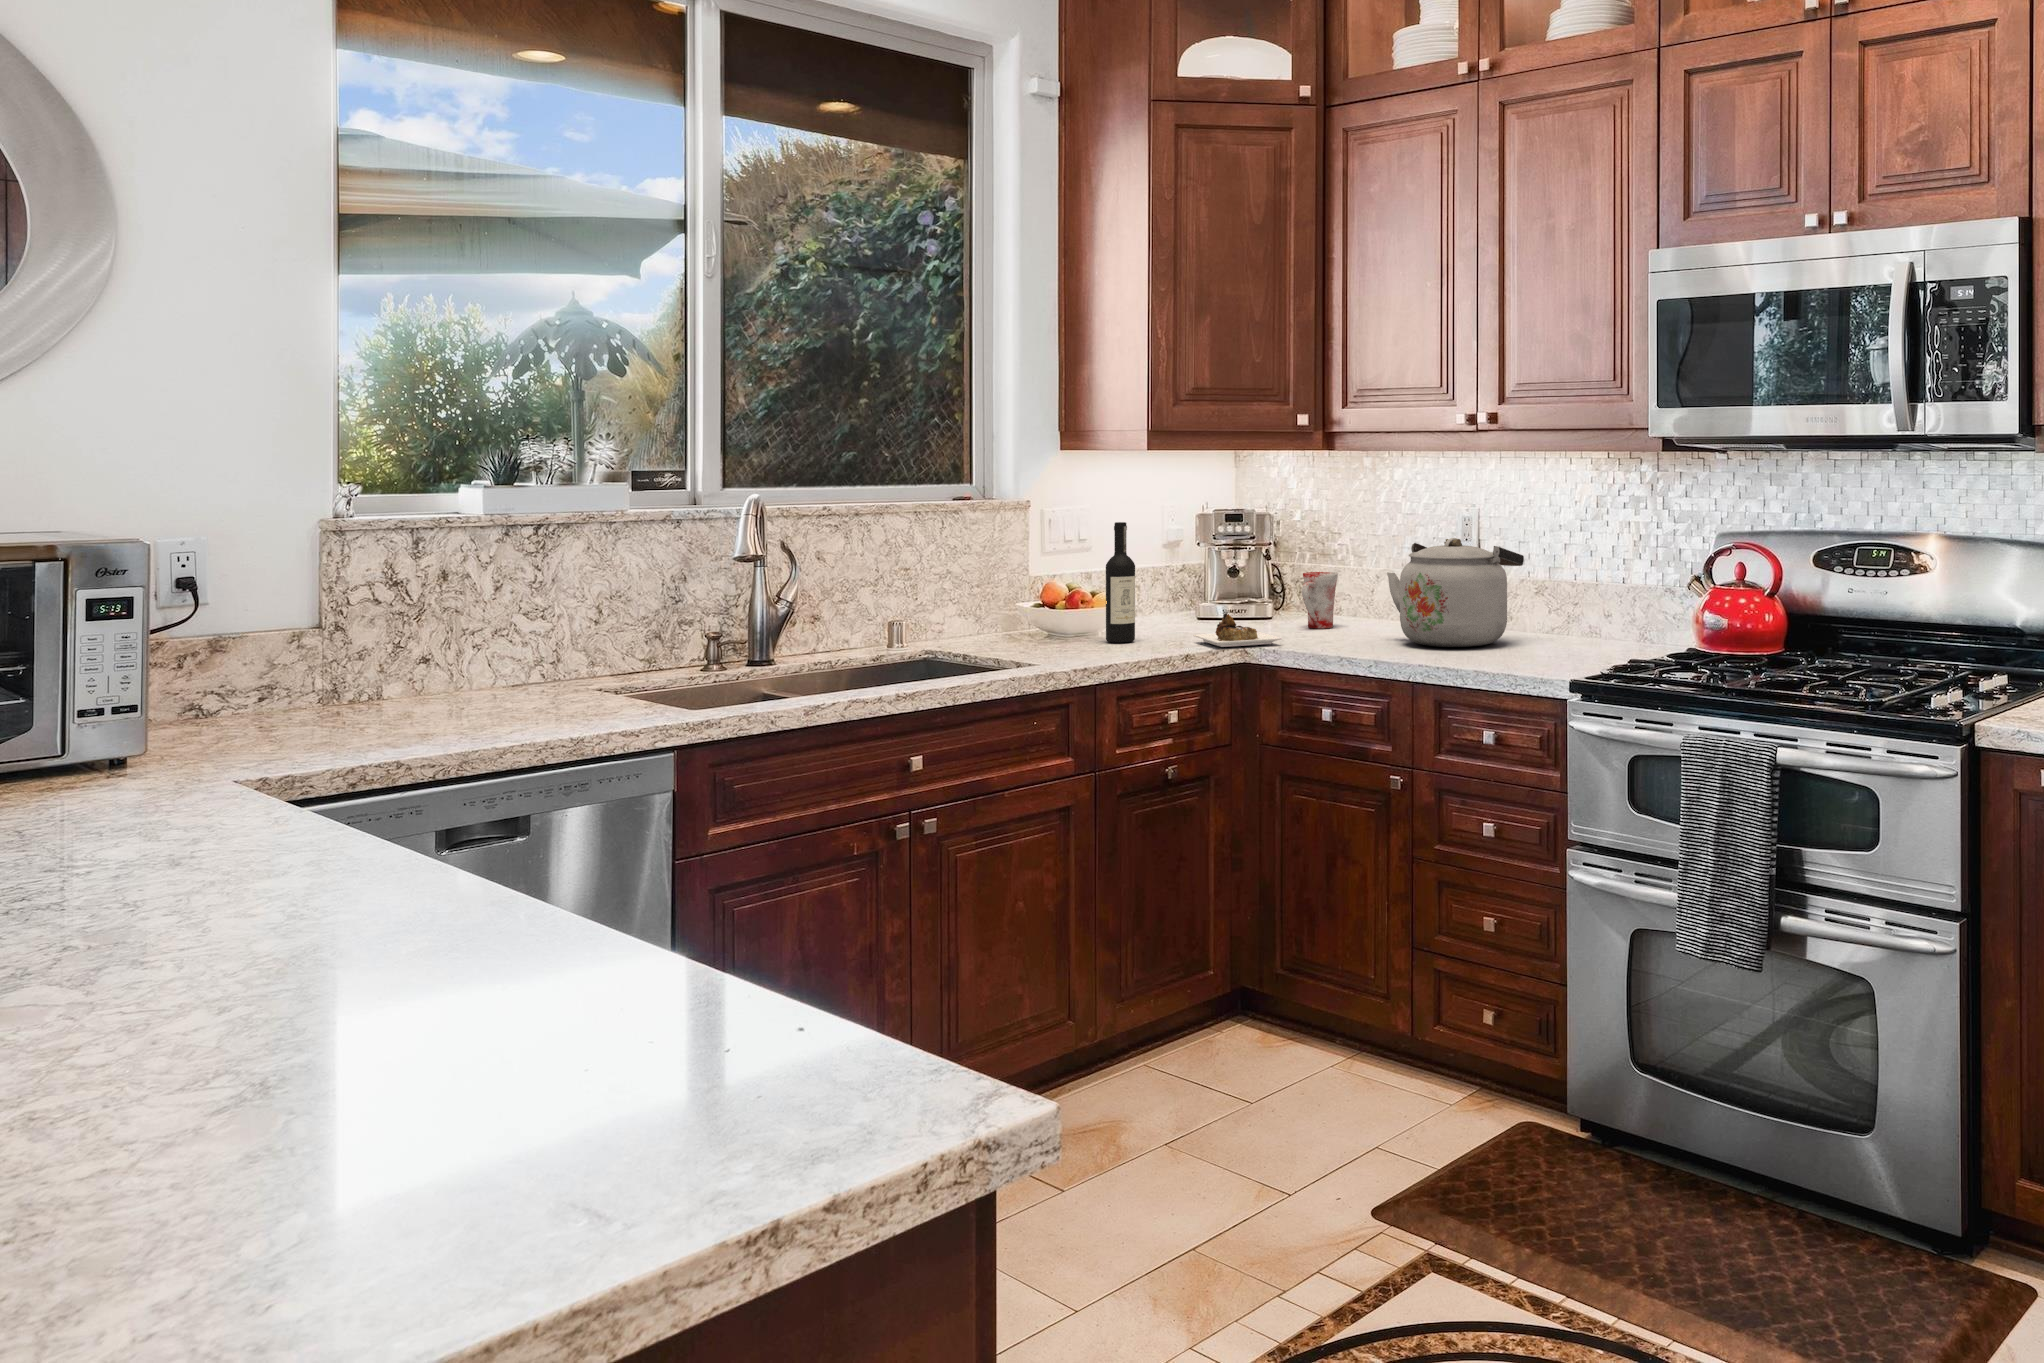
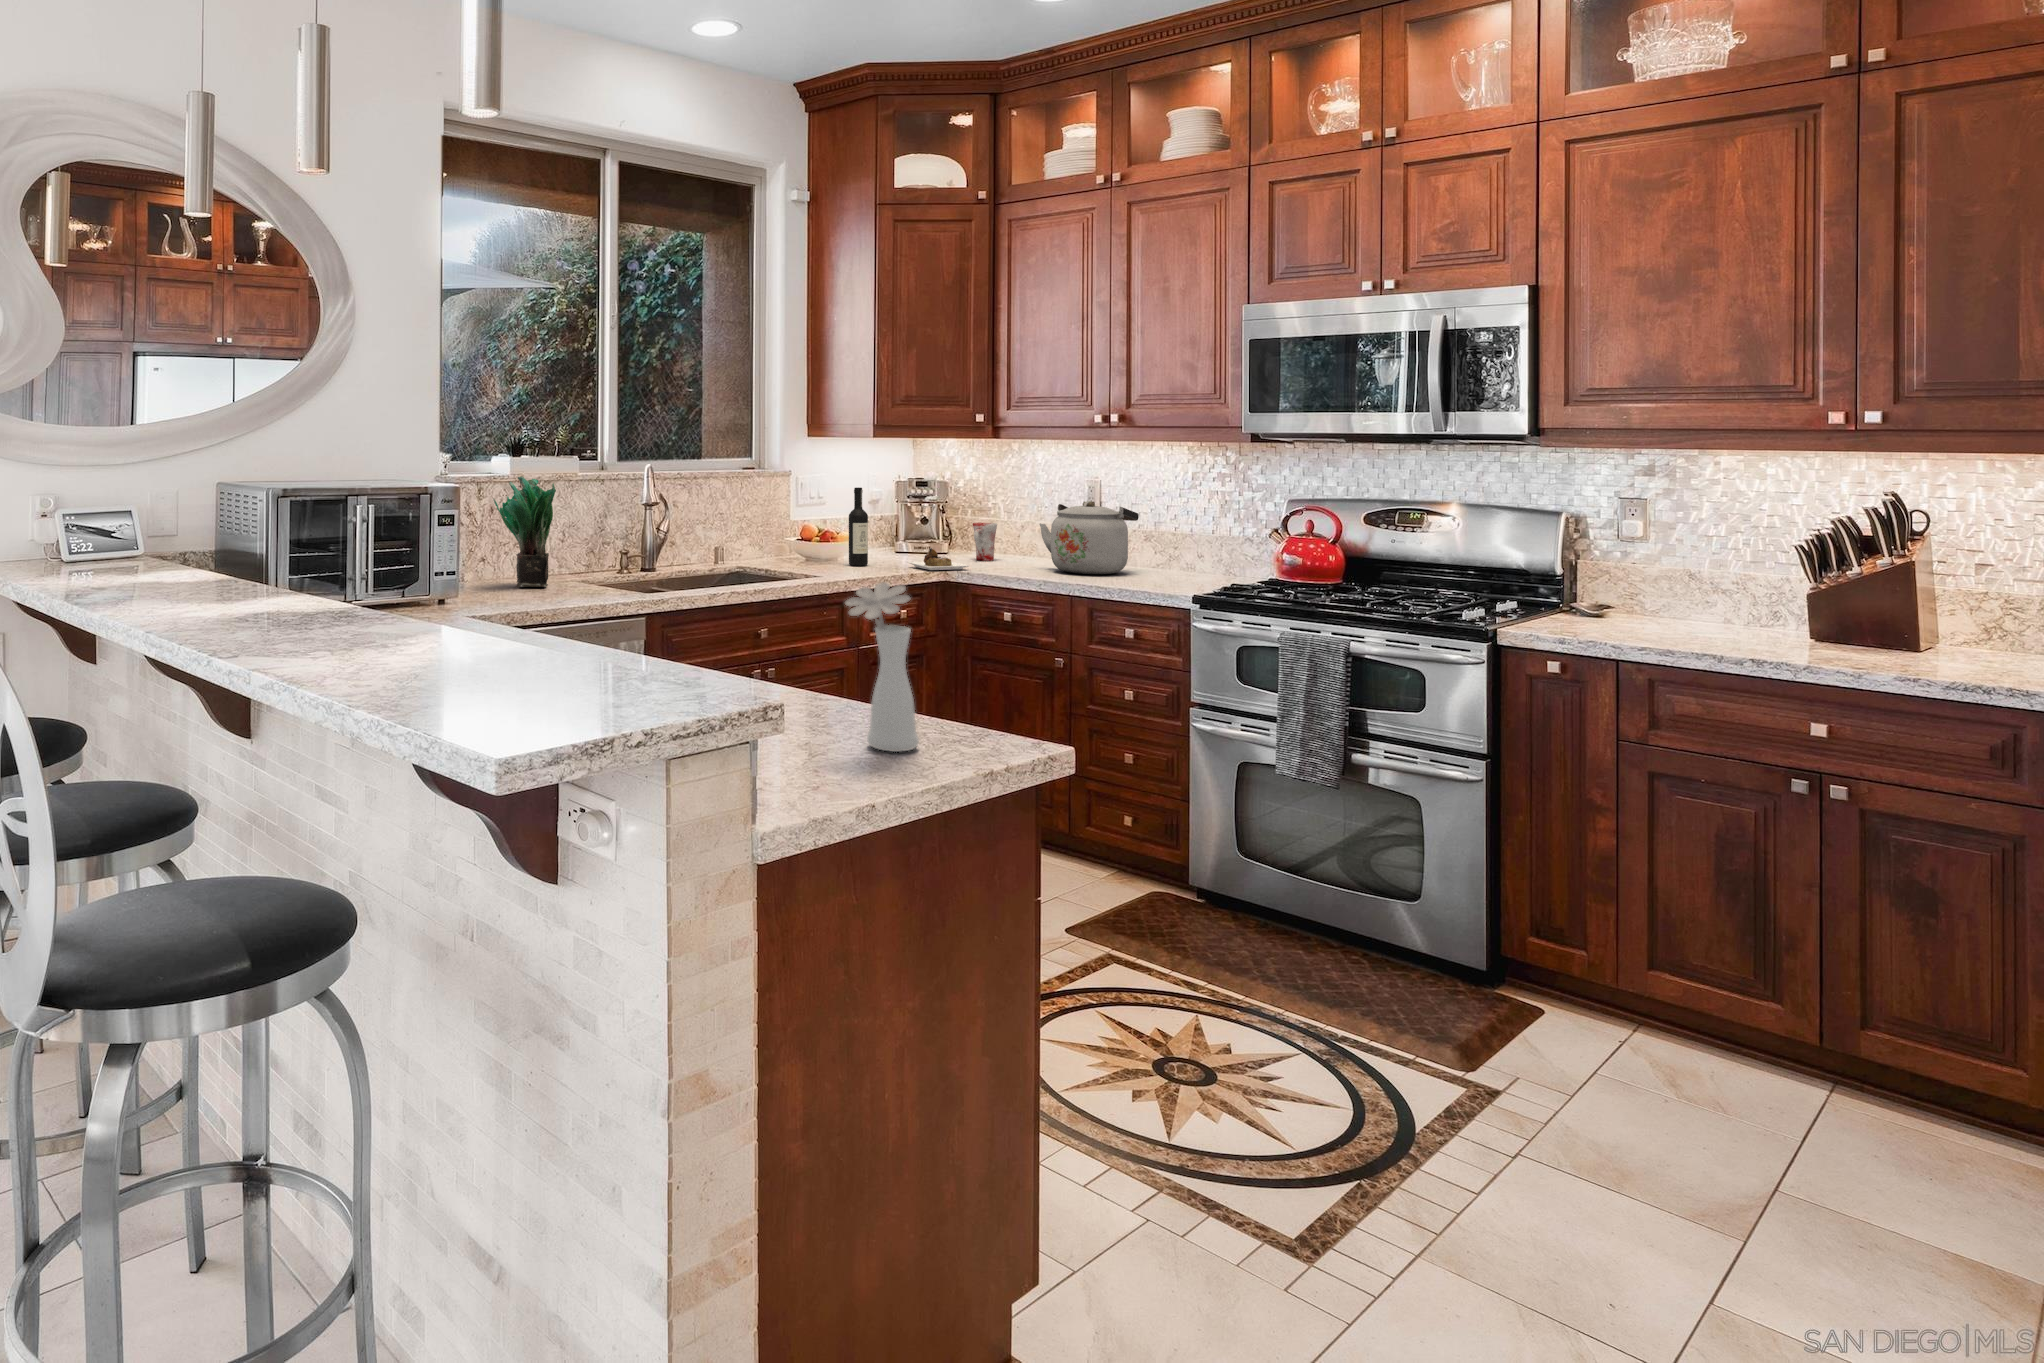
potted plant: none [425,510,545,702] -> present [493,476,556,587]
vase: none [530,736,722,1140] -> present [845,582,919,752]

